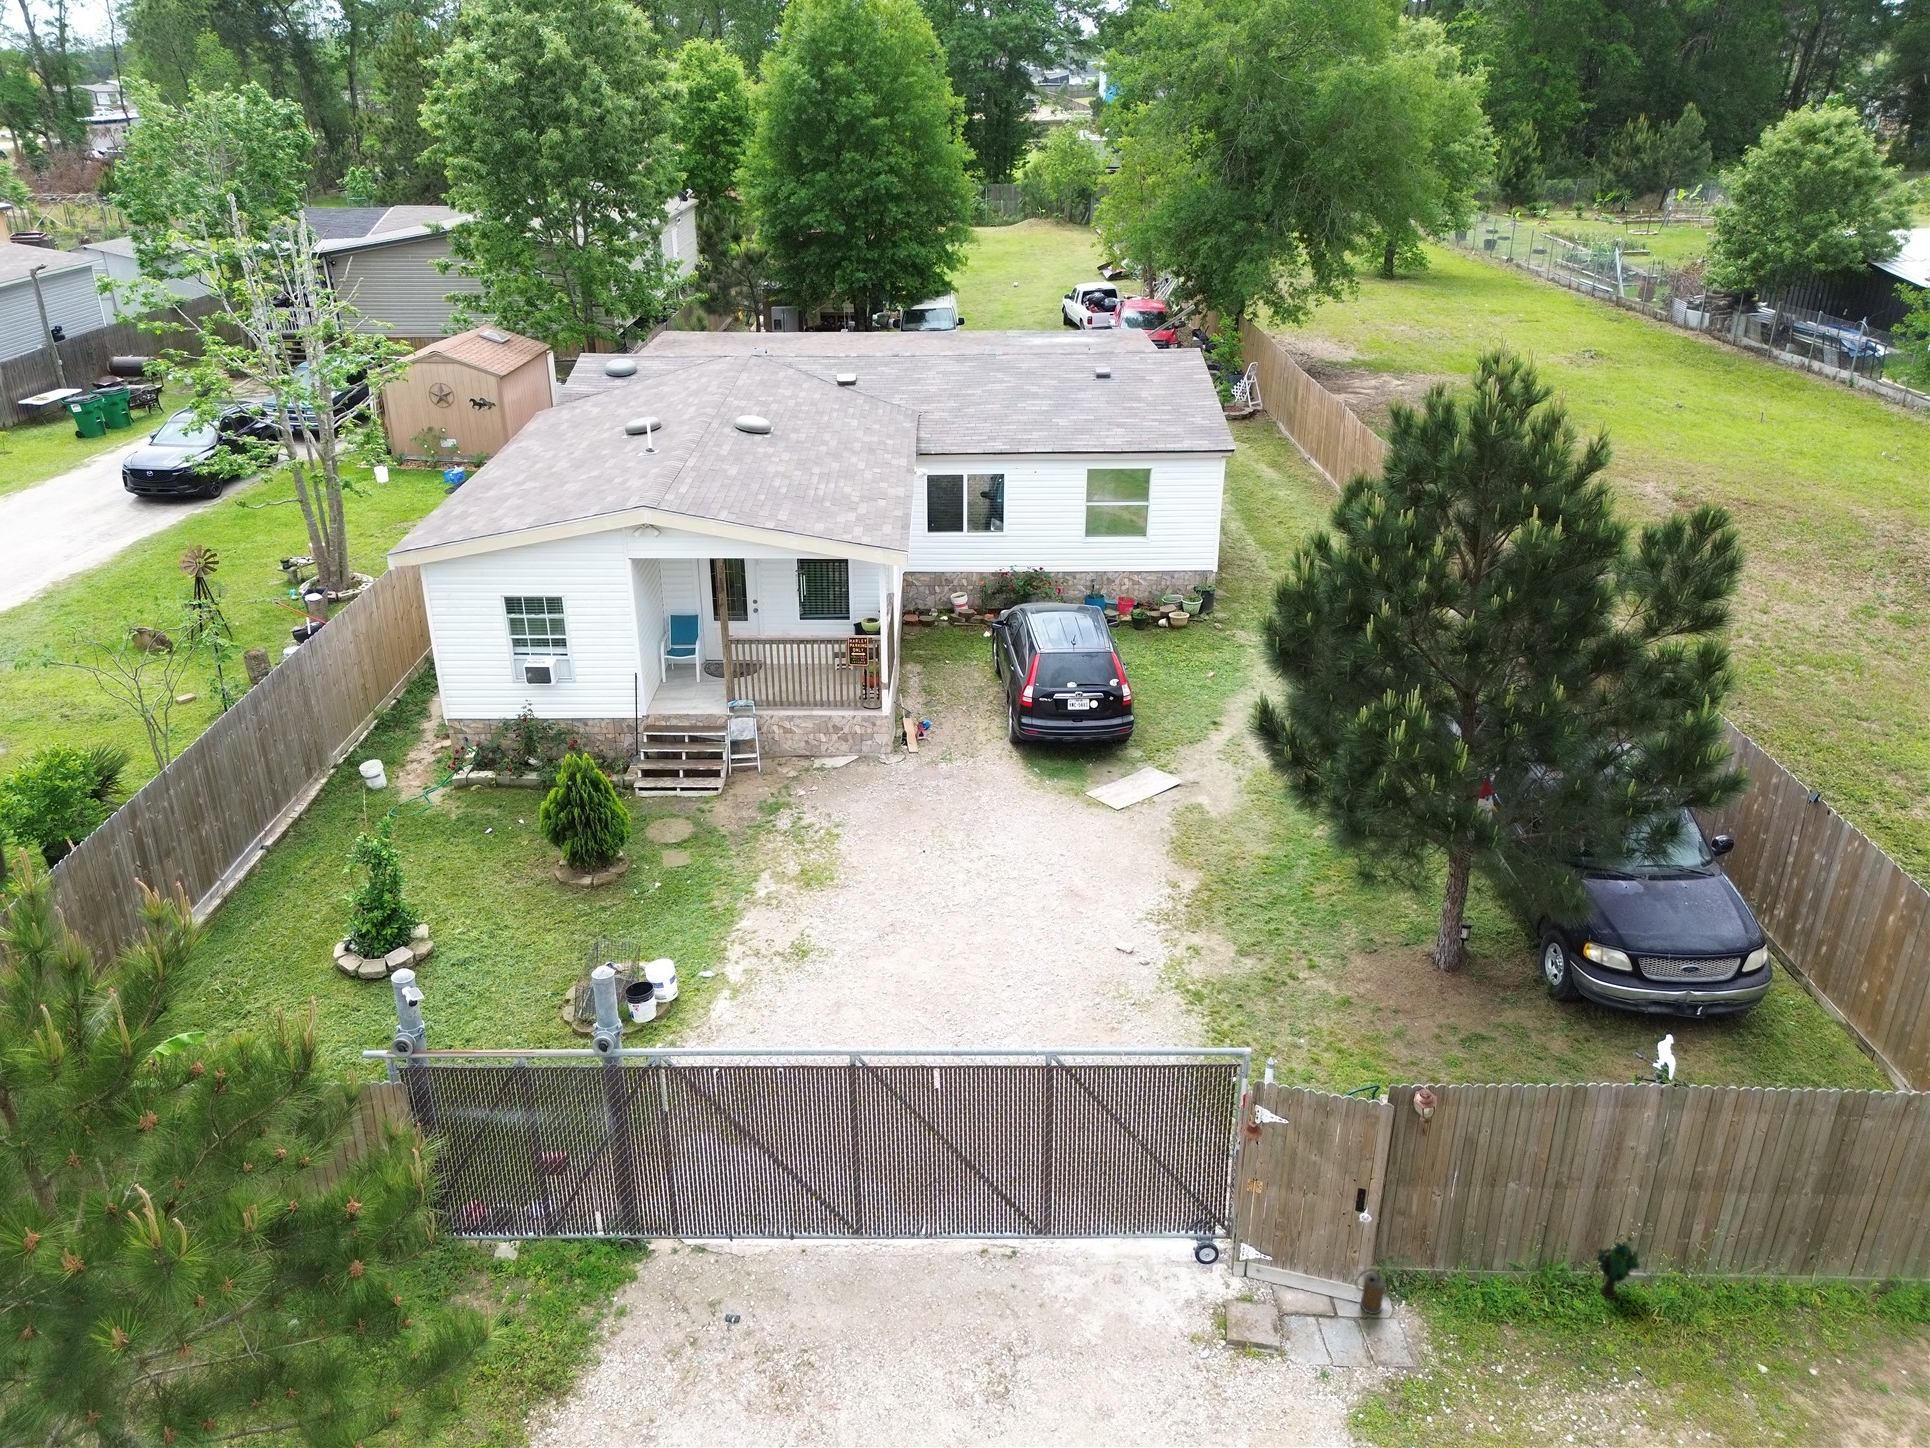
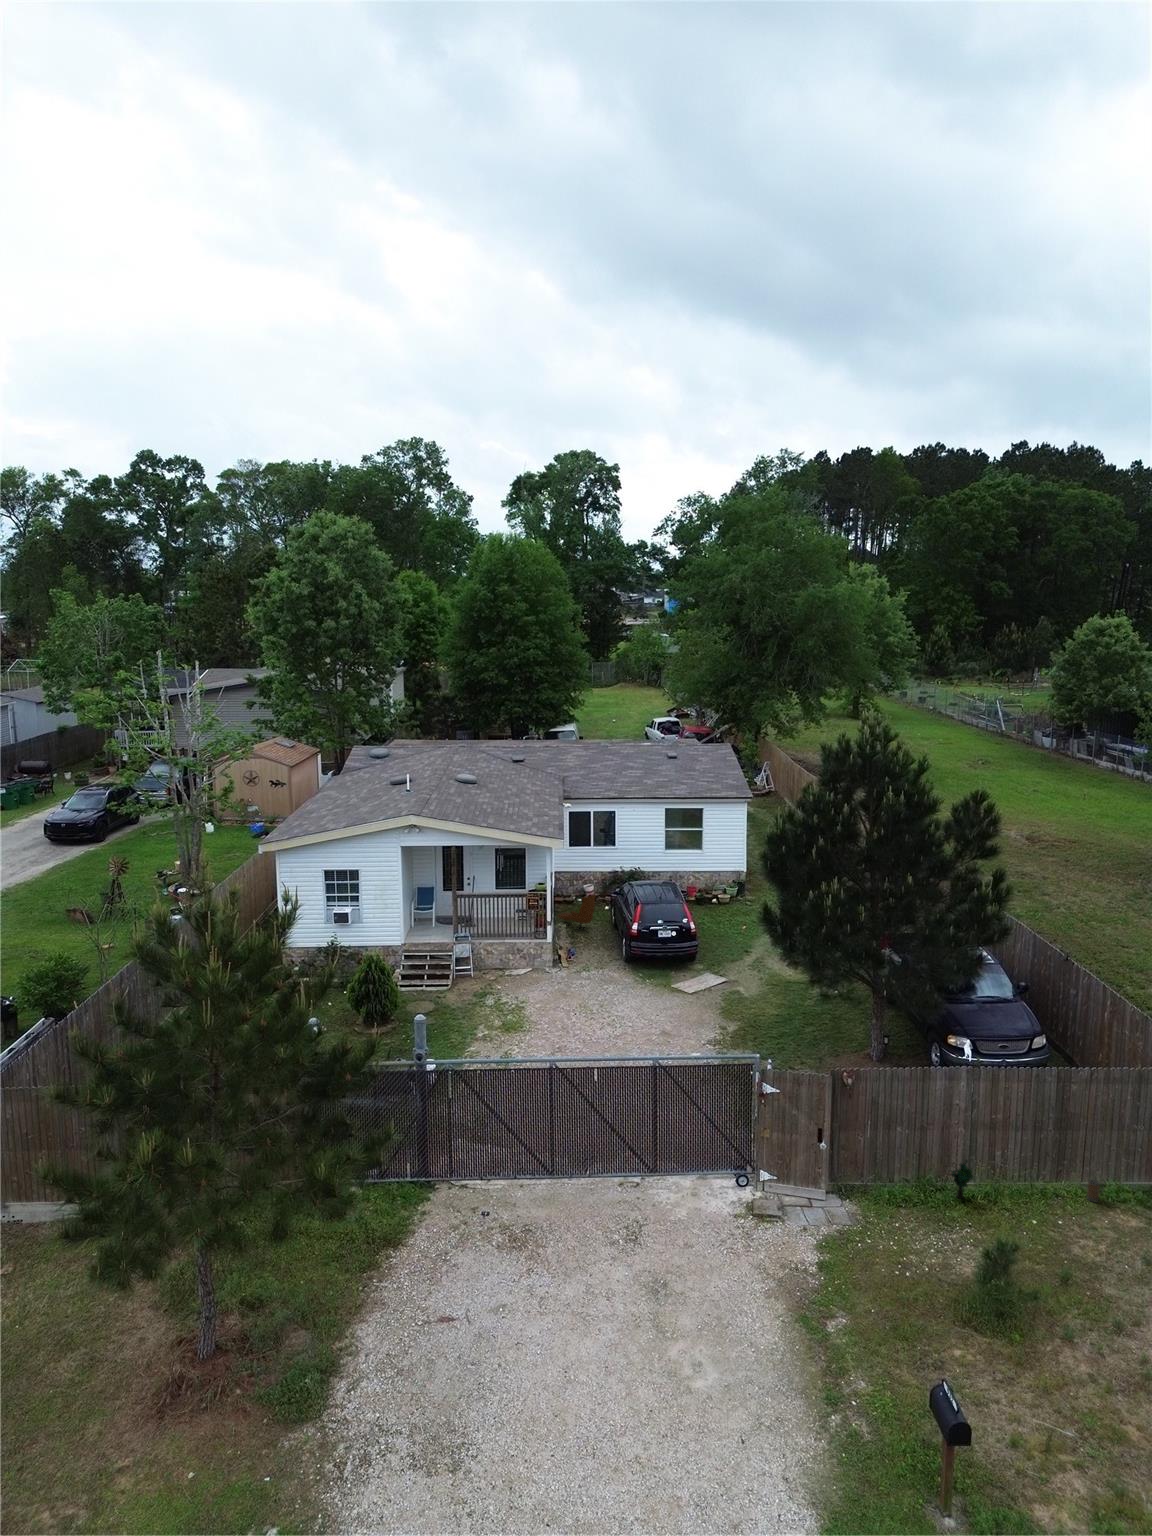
lounge chair: none [904,622,966,683] -> present [558,895,595,929]
watering can: present [1355,1269,1396,1314] -> present [1087,1179,1106,1202]

